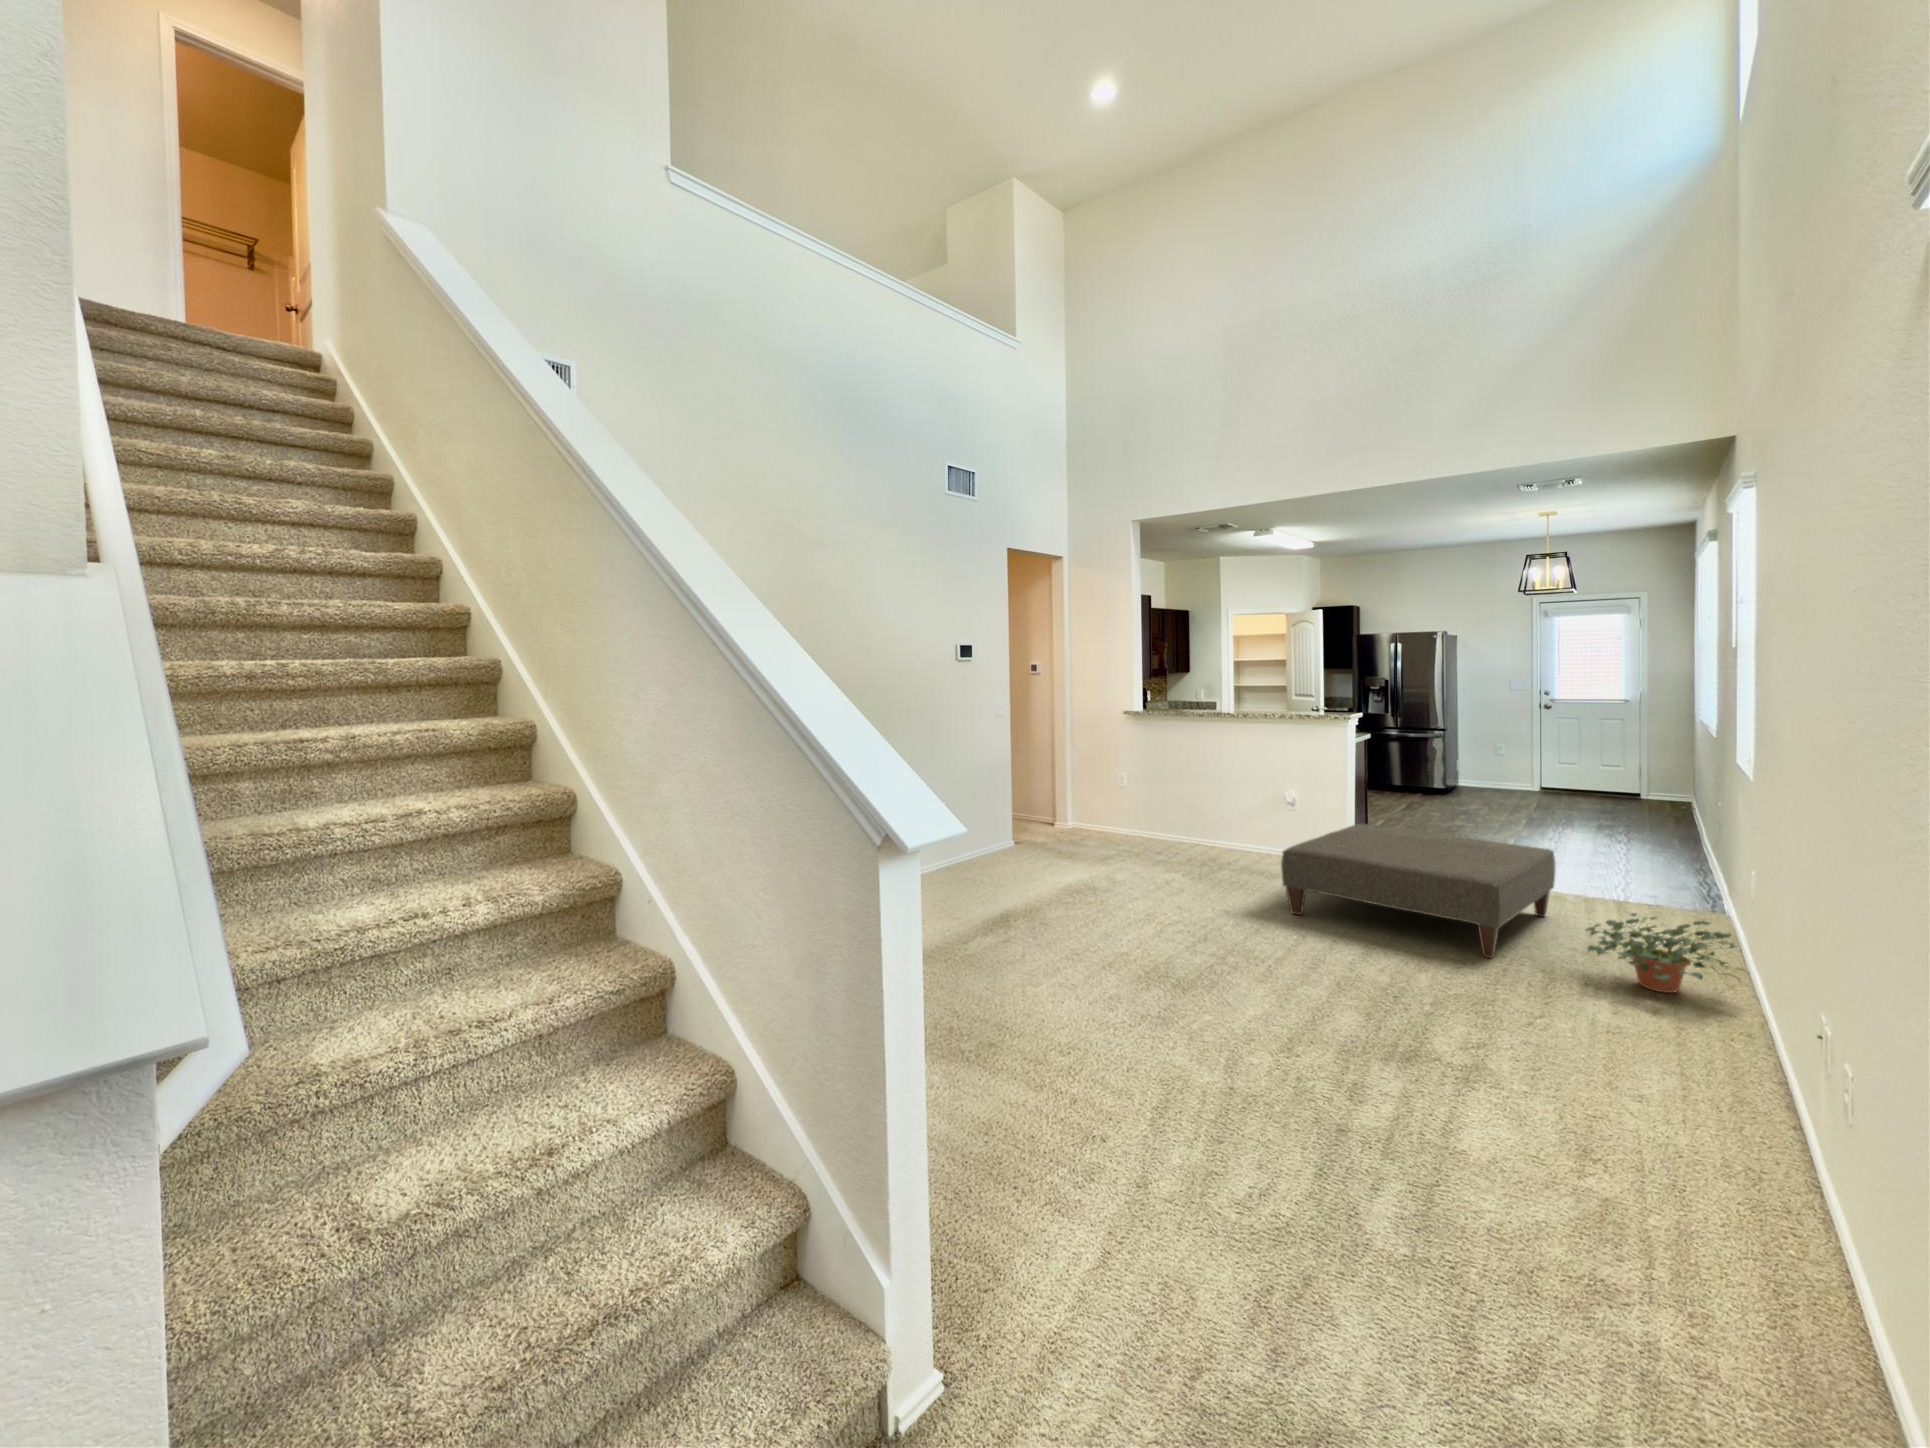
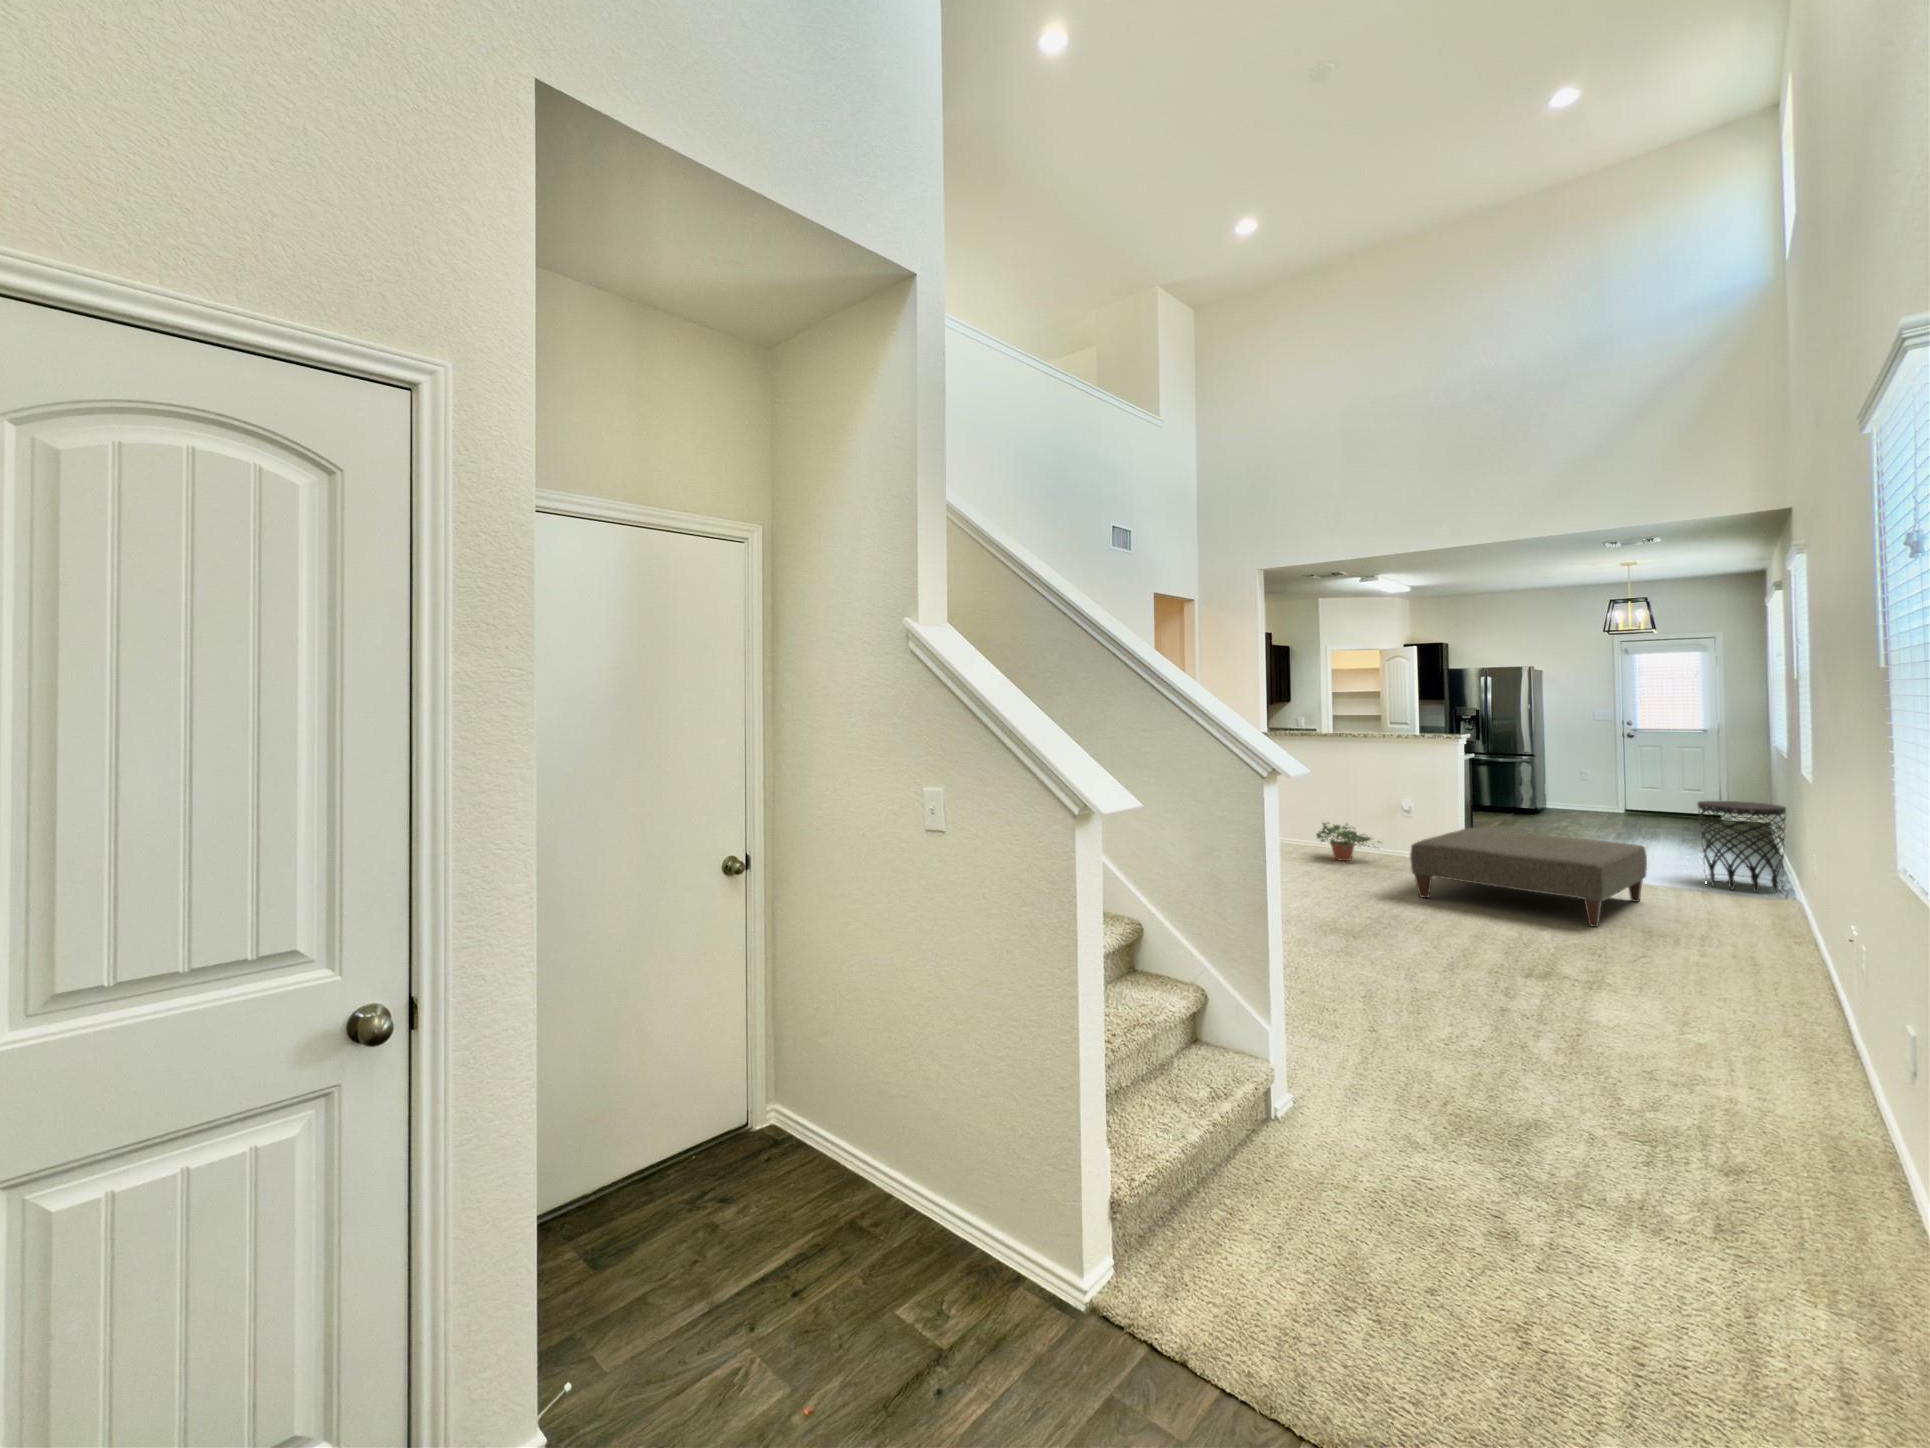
side table: none [1615,790,1716,901] -> present [1698,801,1786,893]
potted plant: present [1587,913,1750,993] -> present [1317,823,1379,861]

